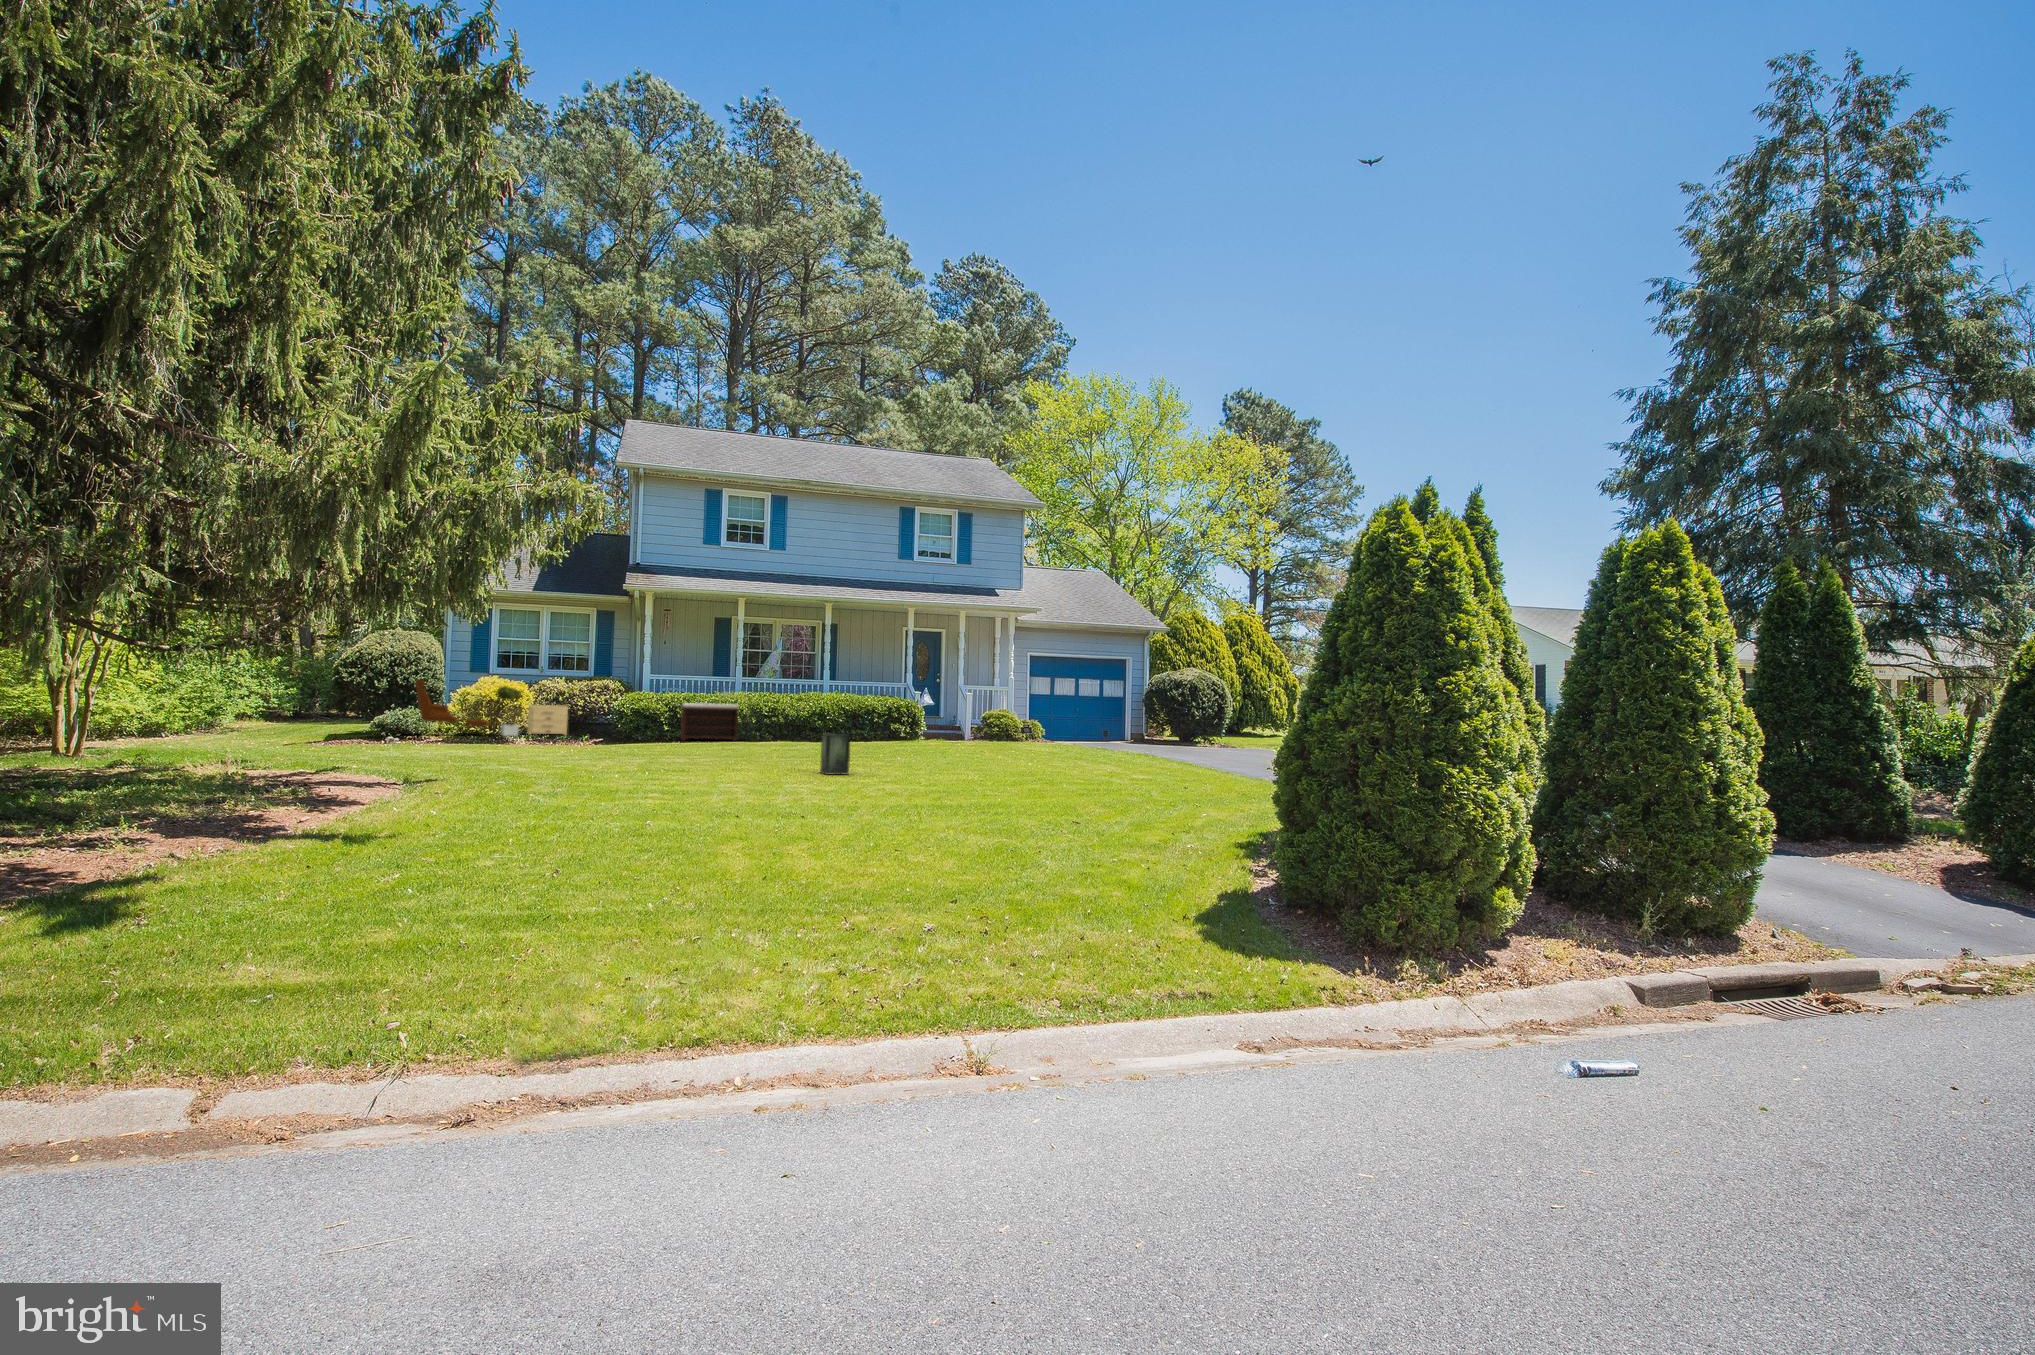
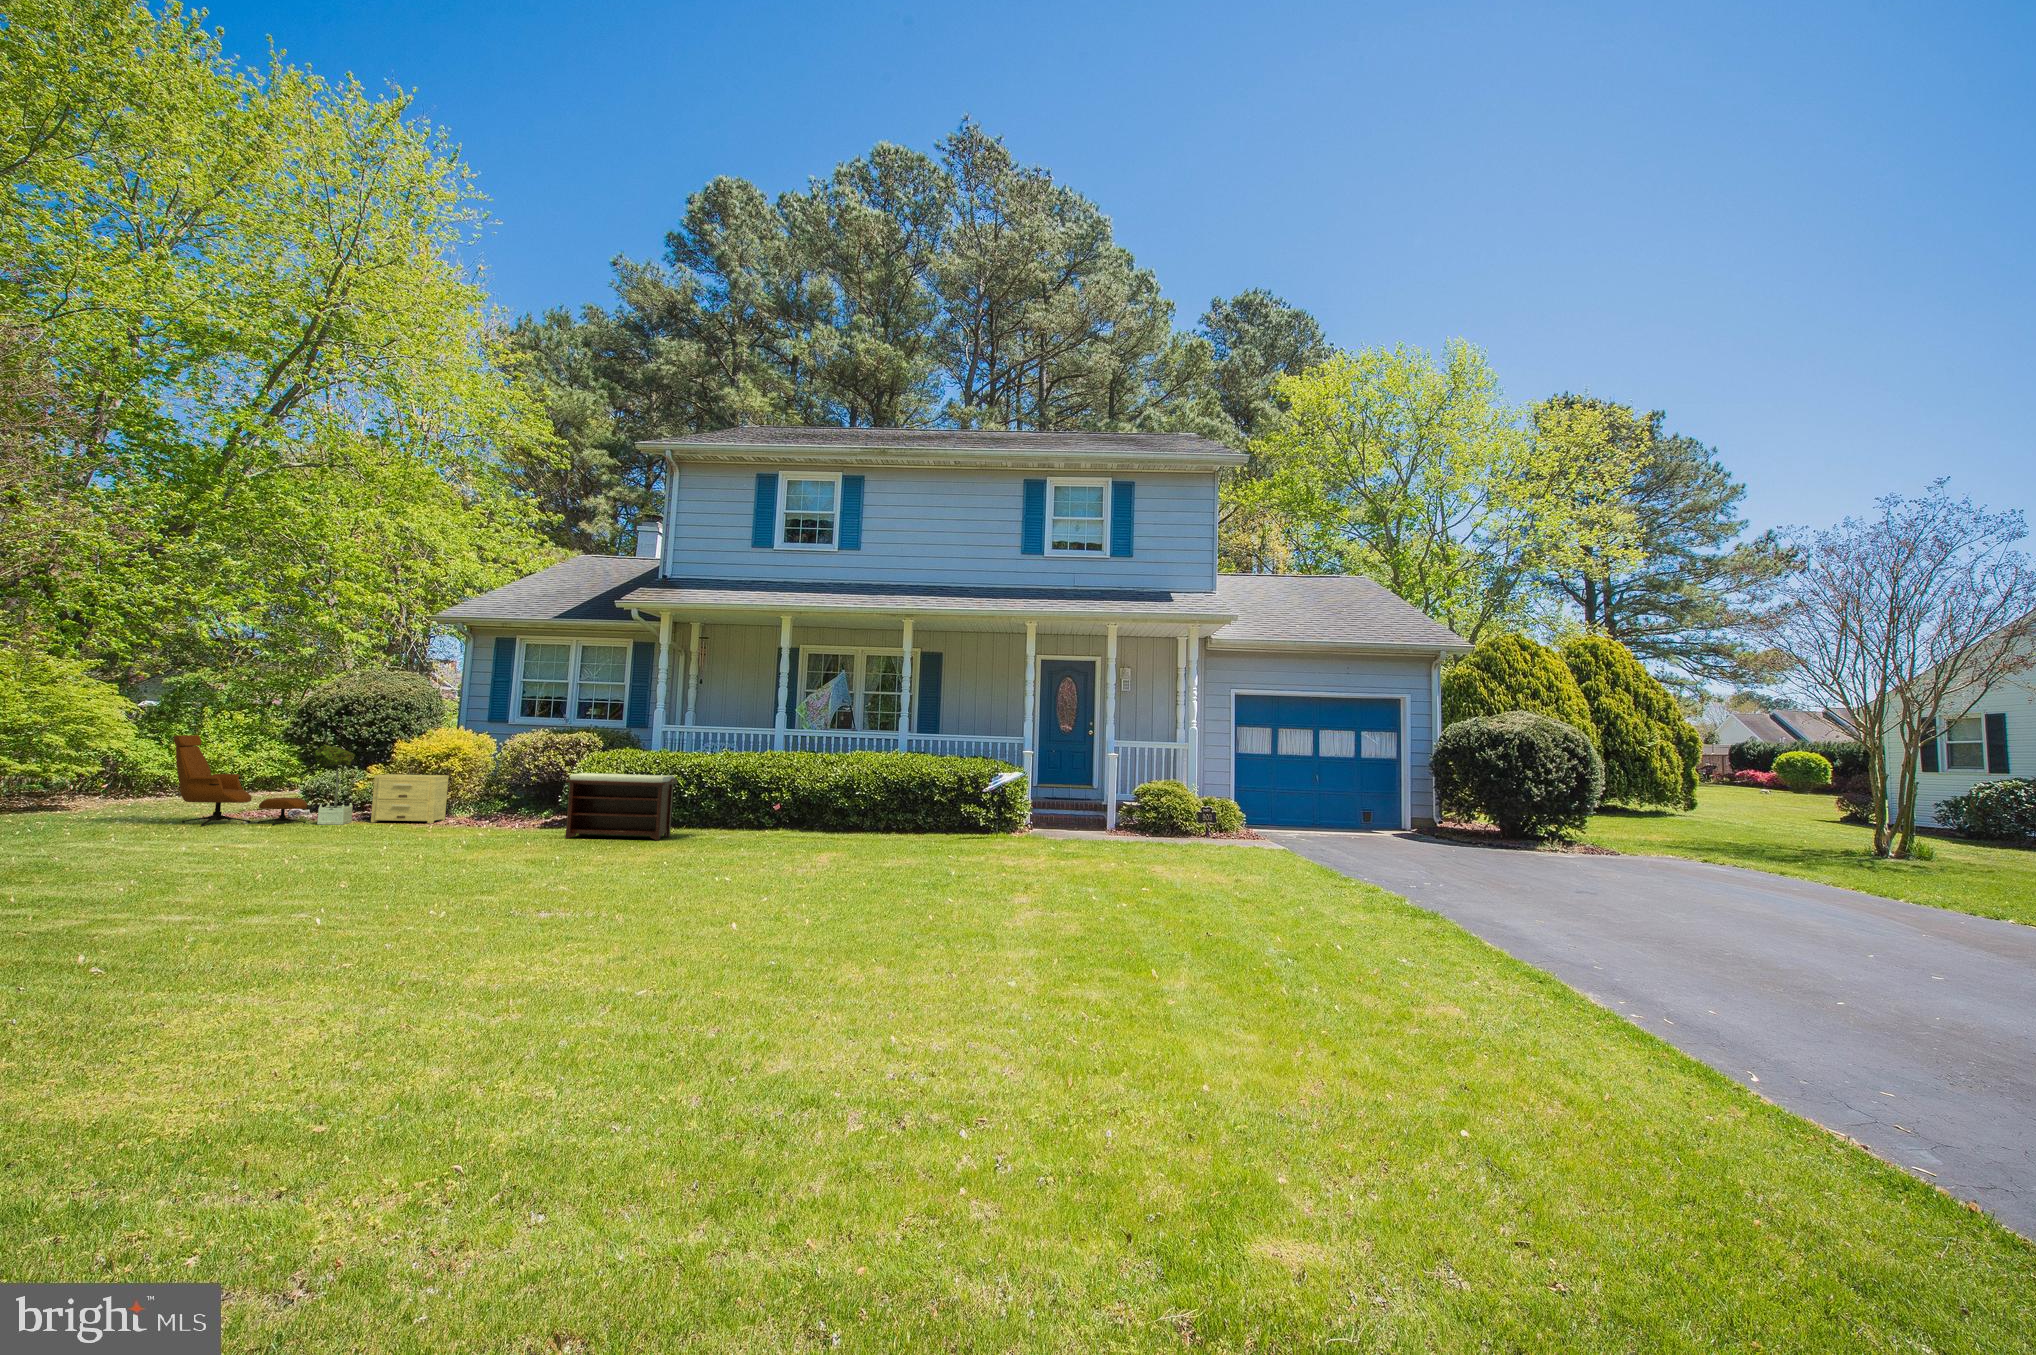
storage box: present [820,734,850,775] -> none [201,900,360,1056]

